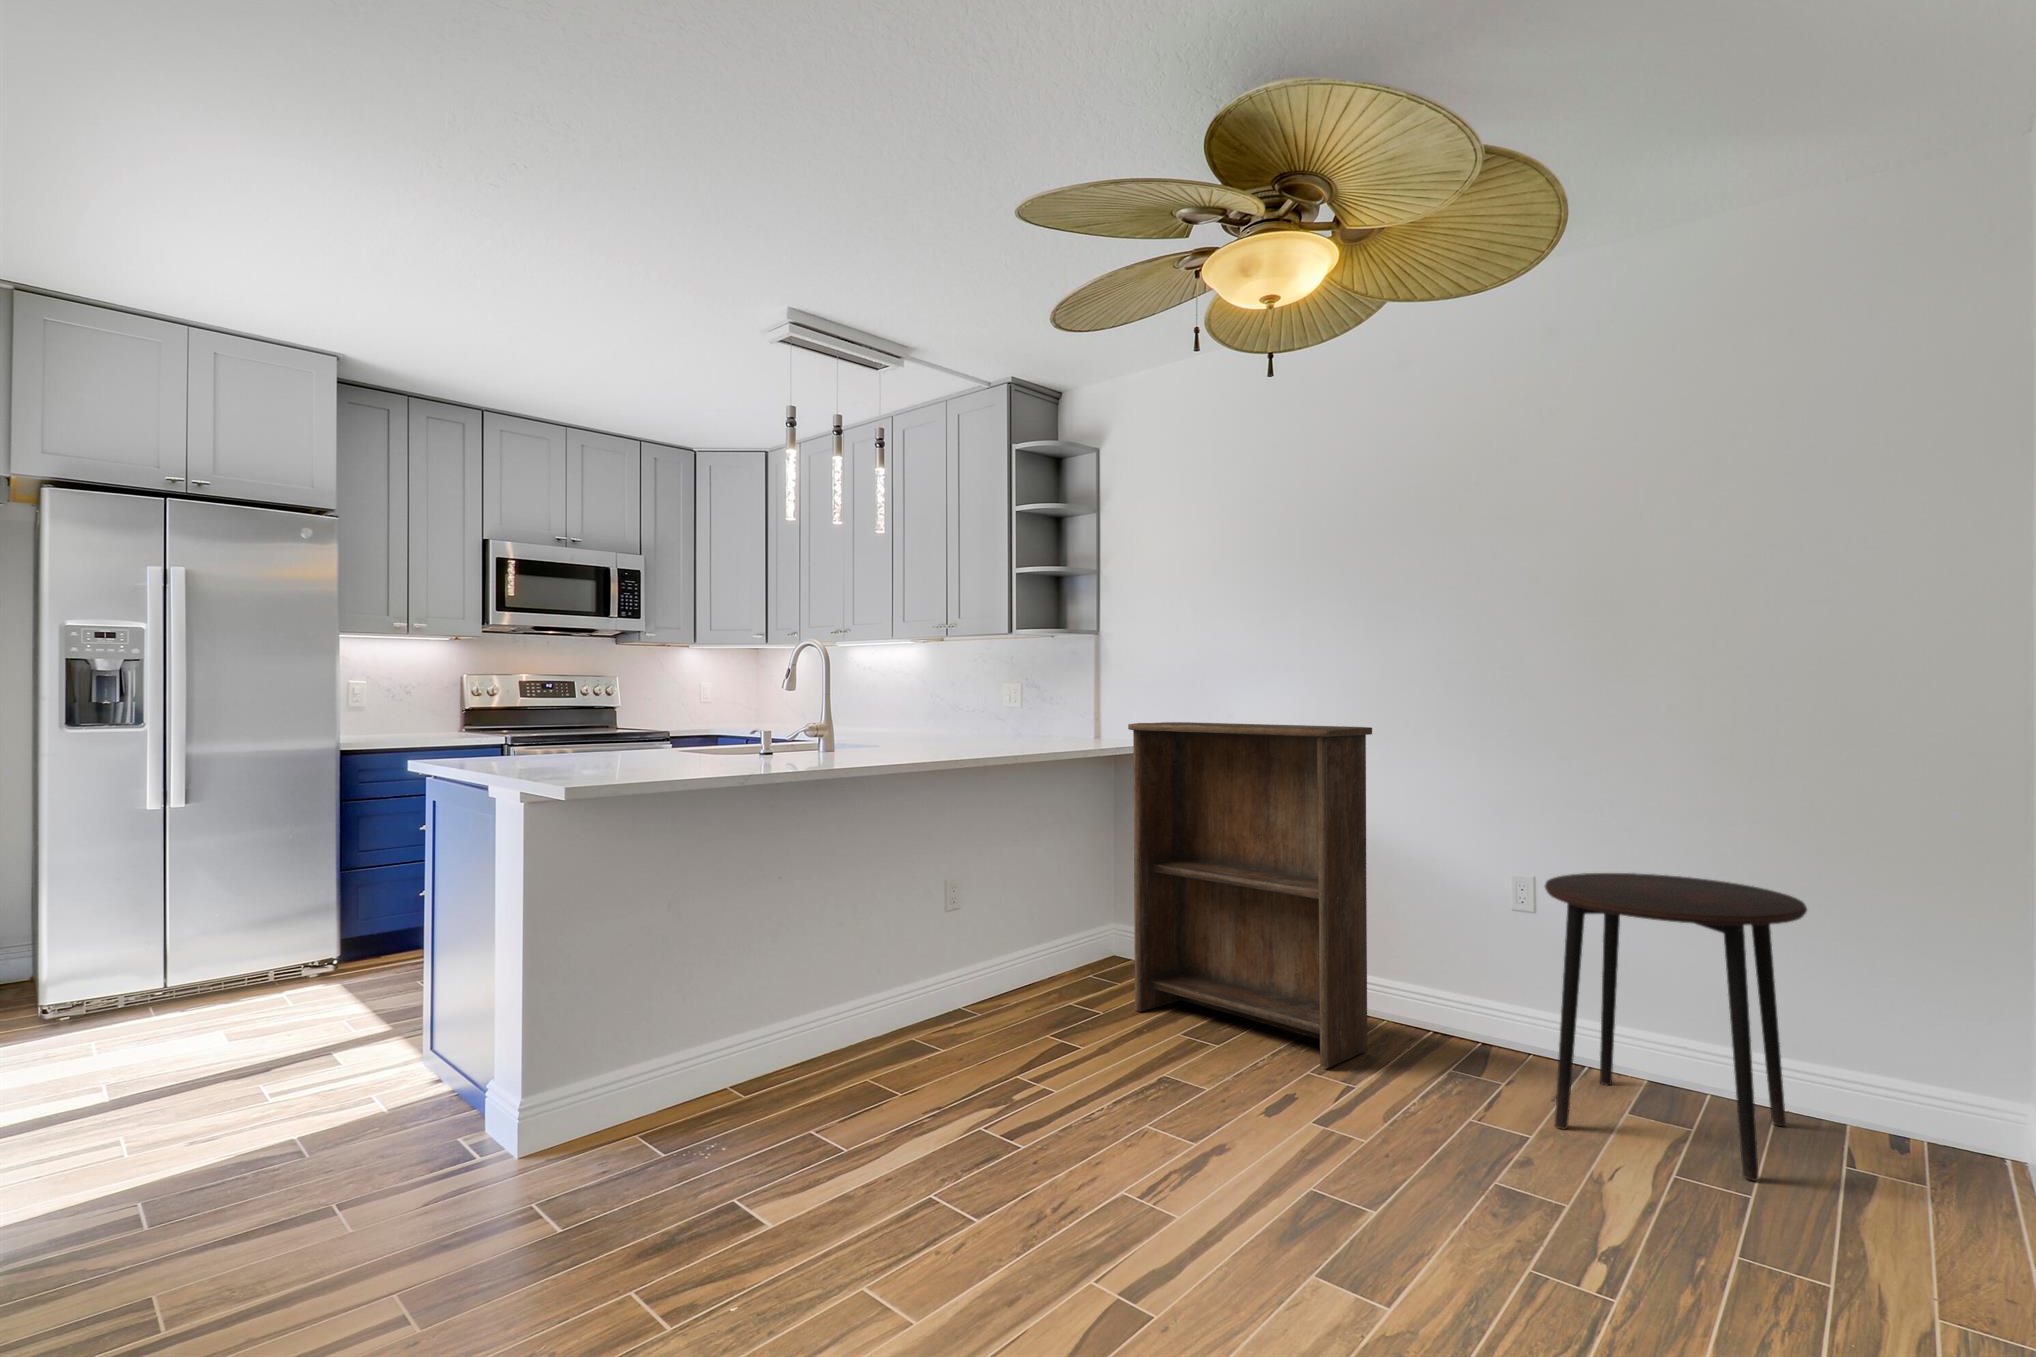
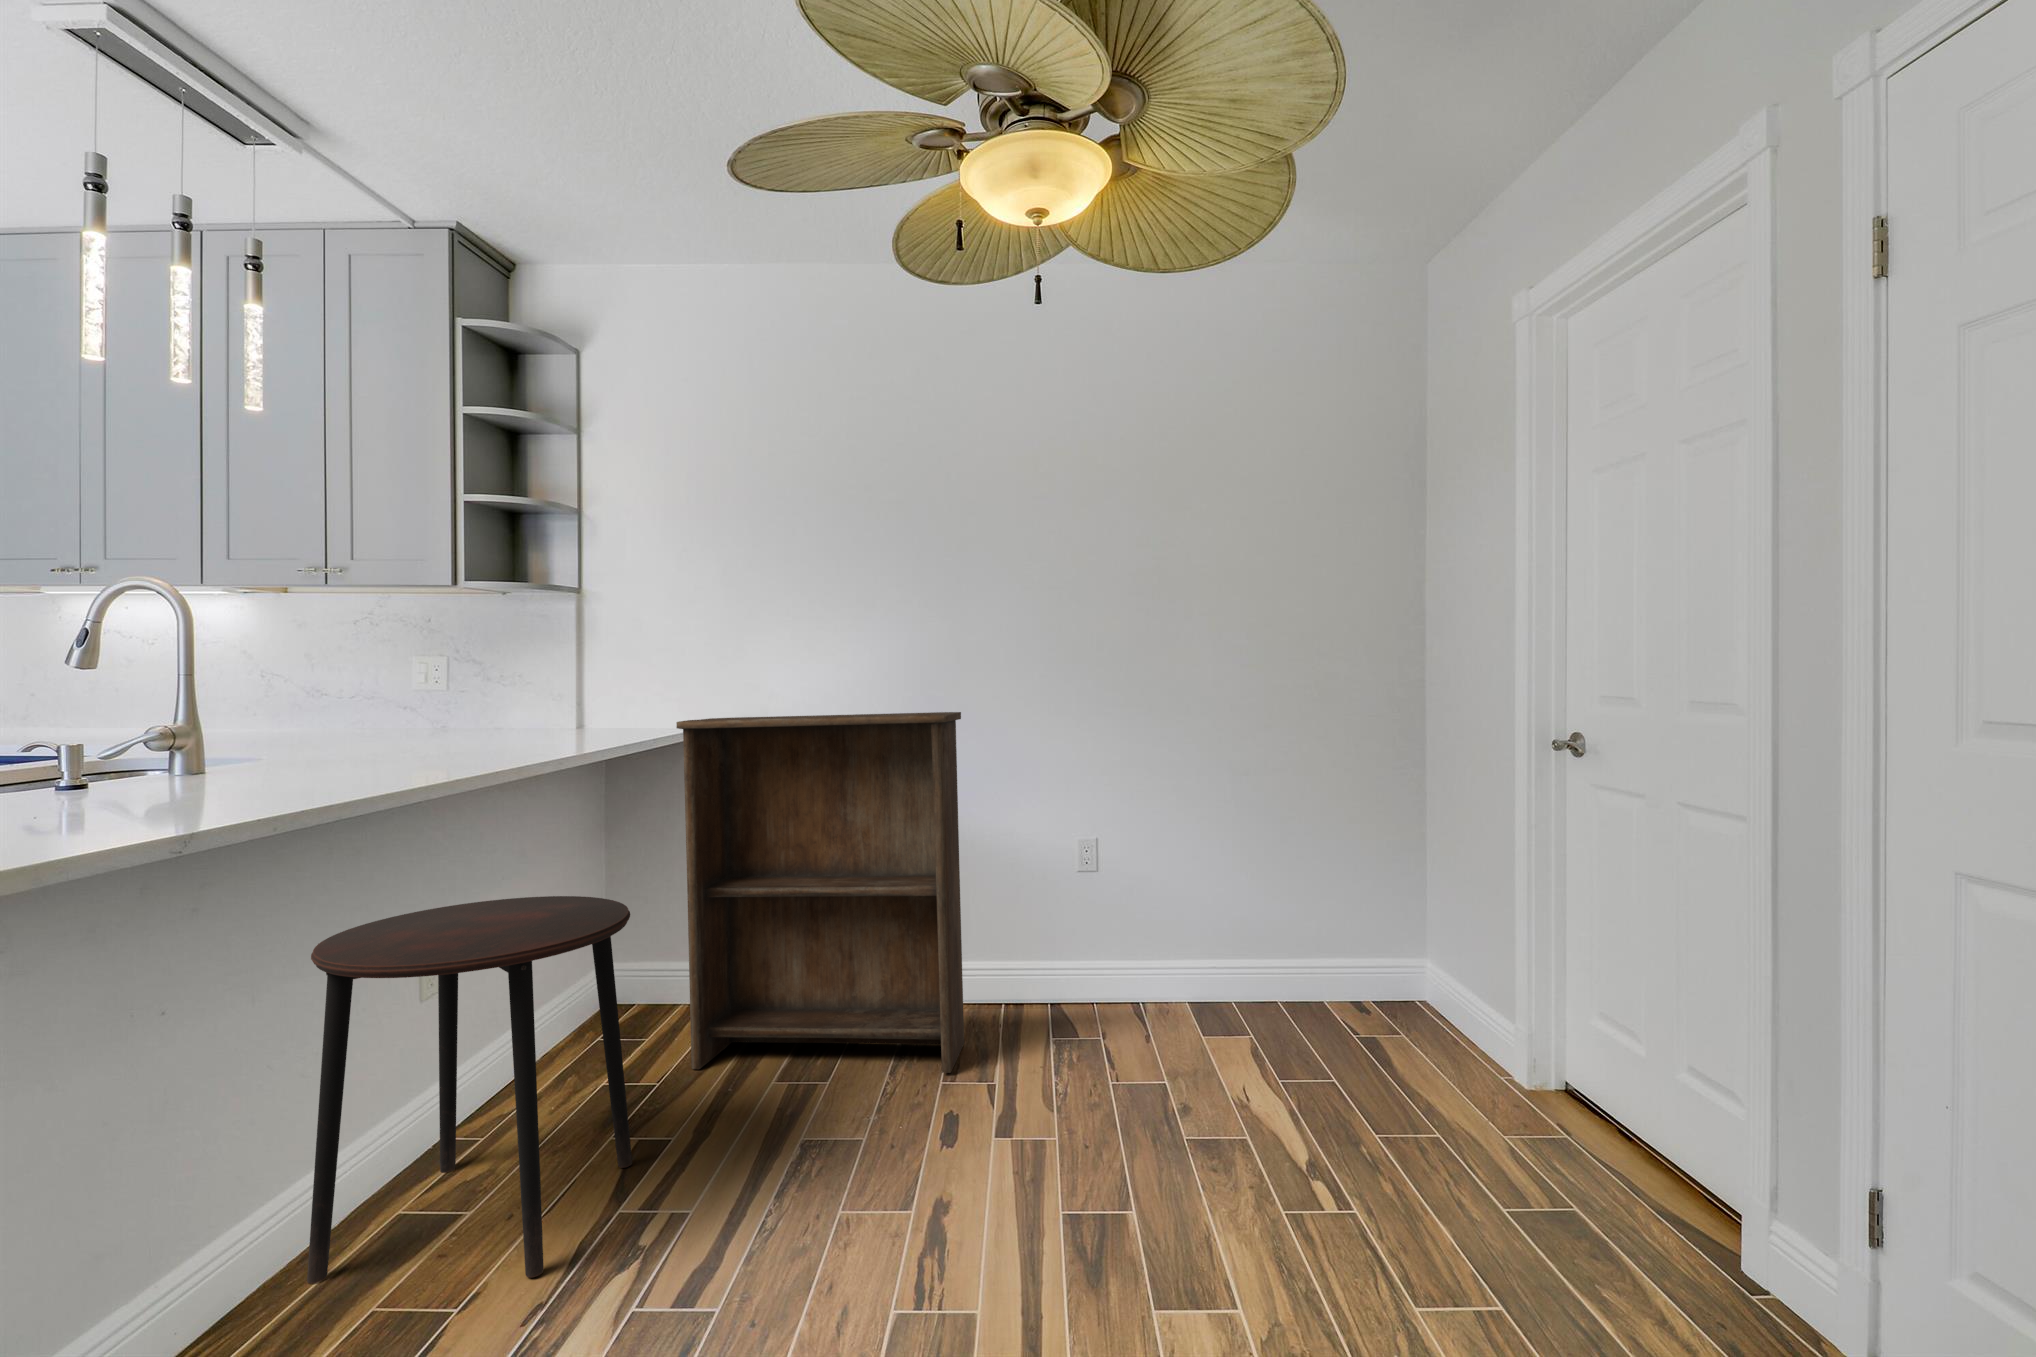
side table: present [1545,873,1807,1180] -> present [307,896,632,1284]

